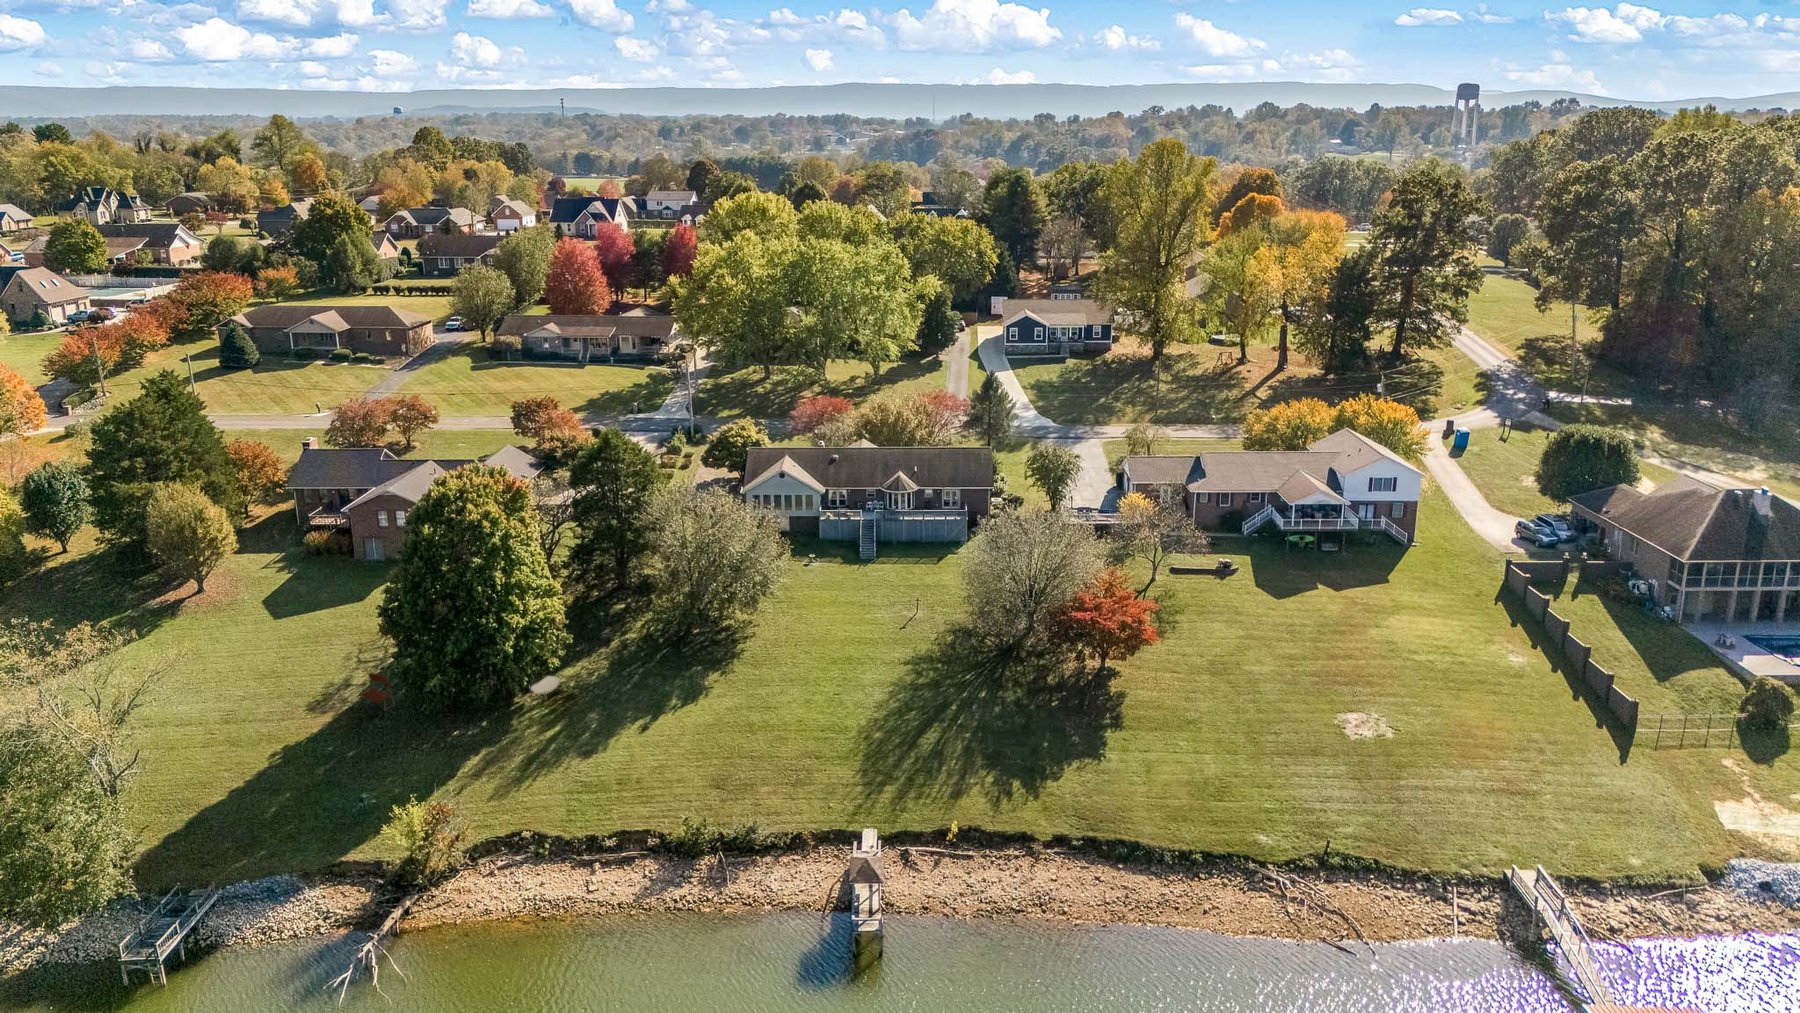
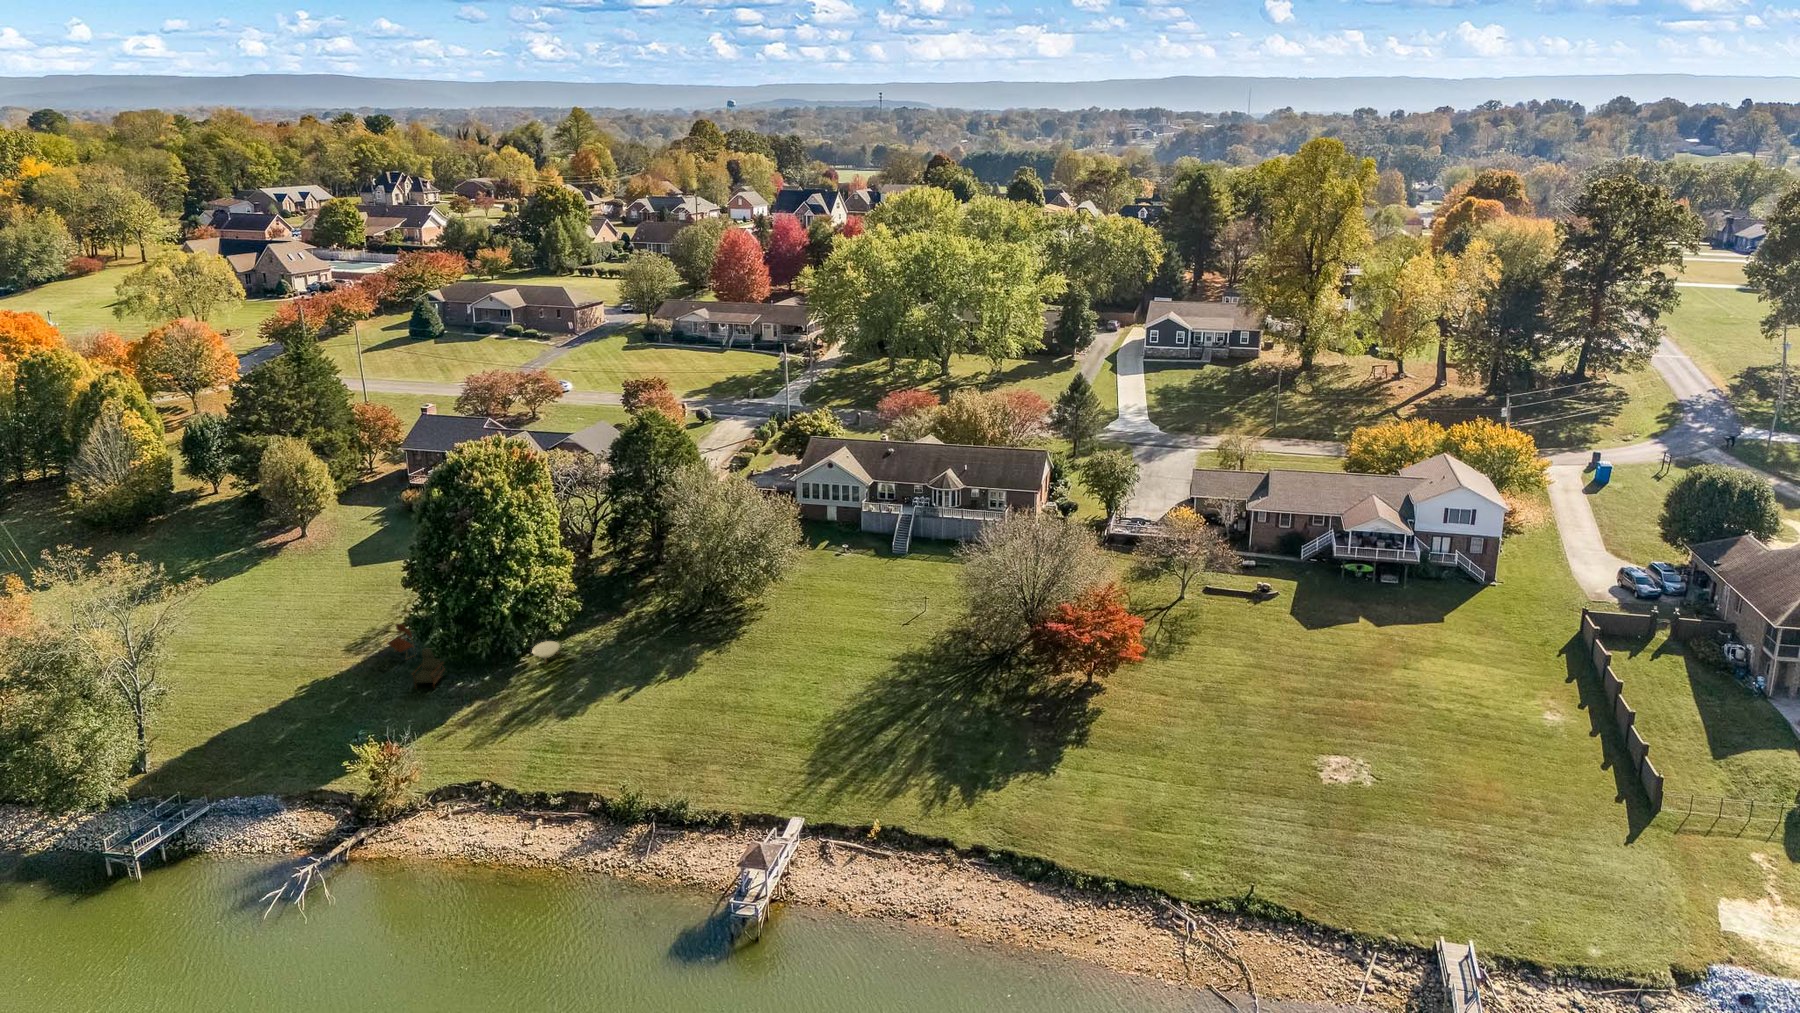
chair: none [402,696,437,741] -> present [412,649,444,686]

